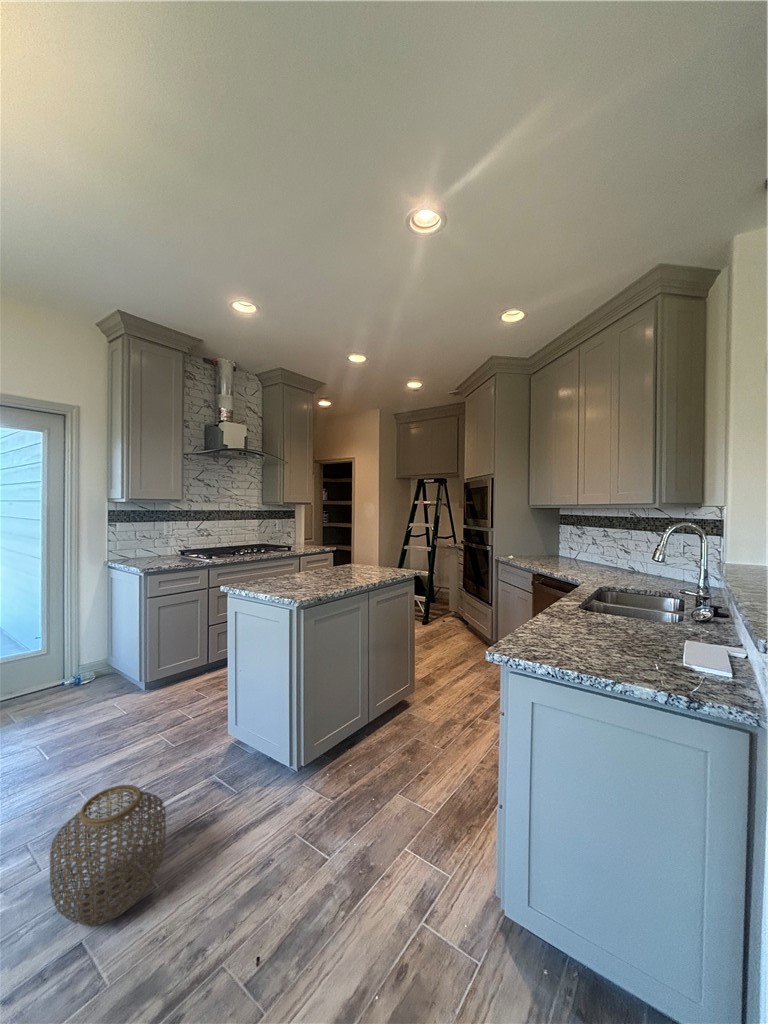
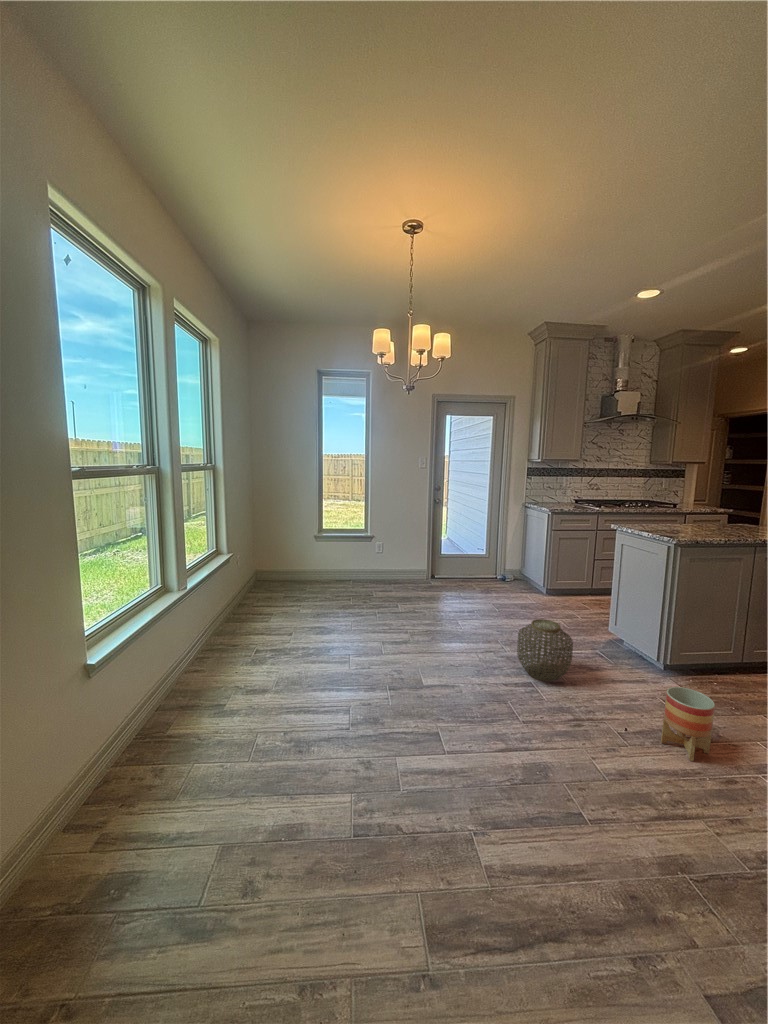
planter: none [307,830,366,964] -> present [661,687,715,761]

